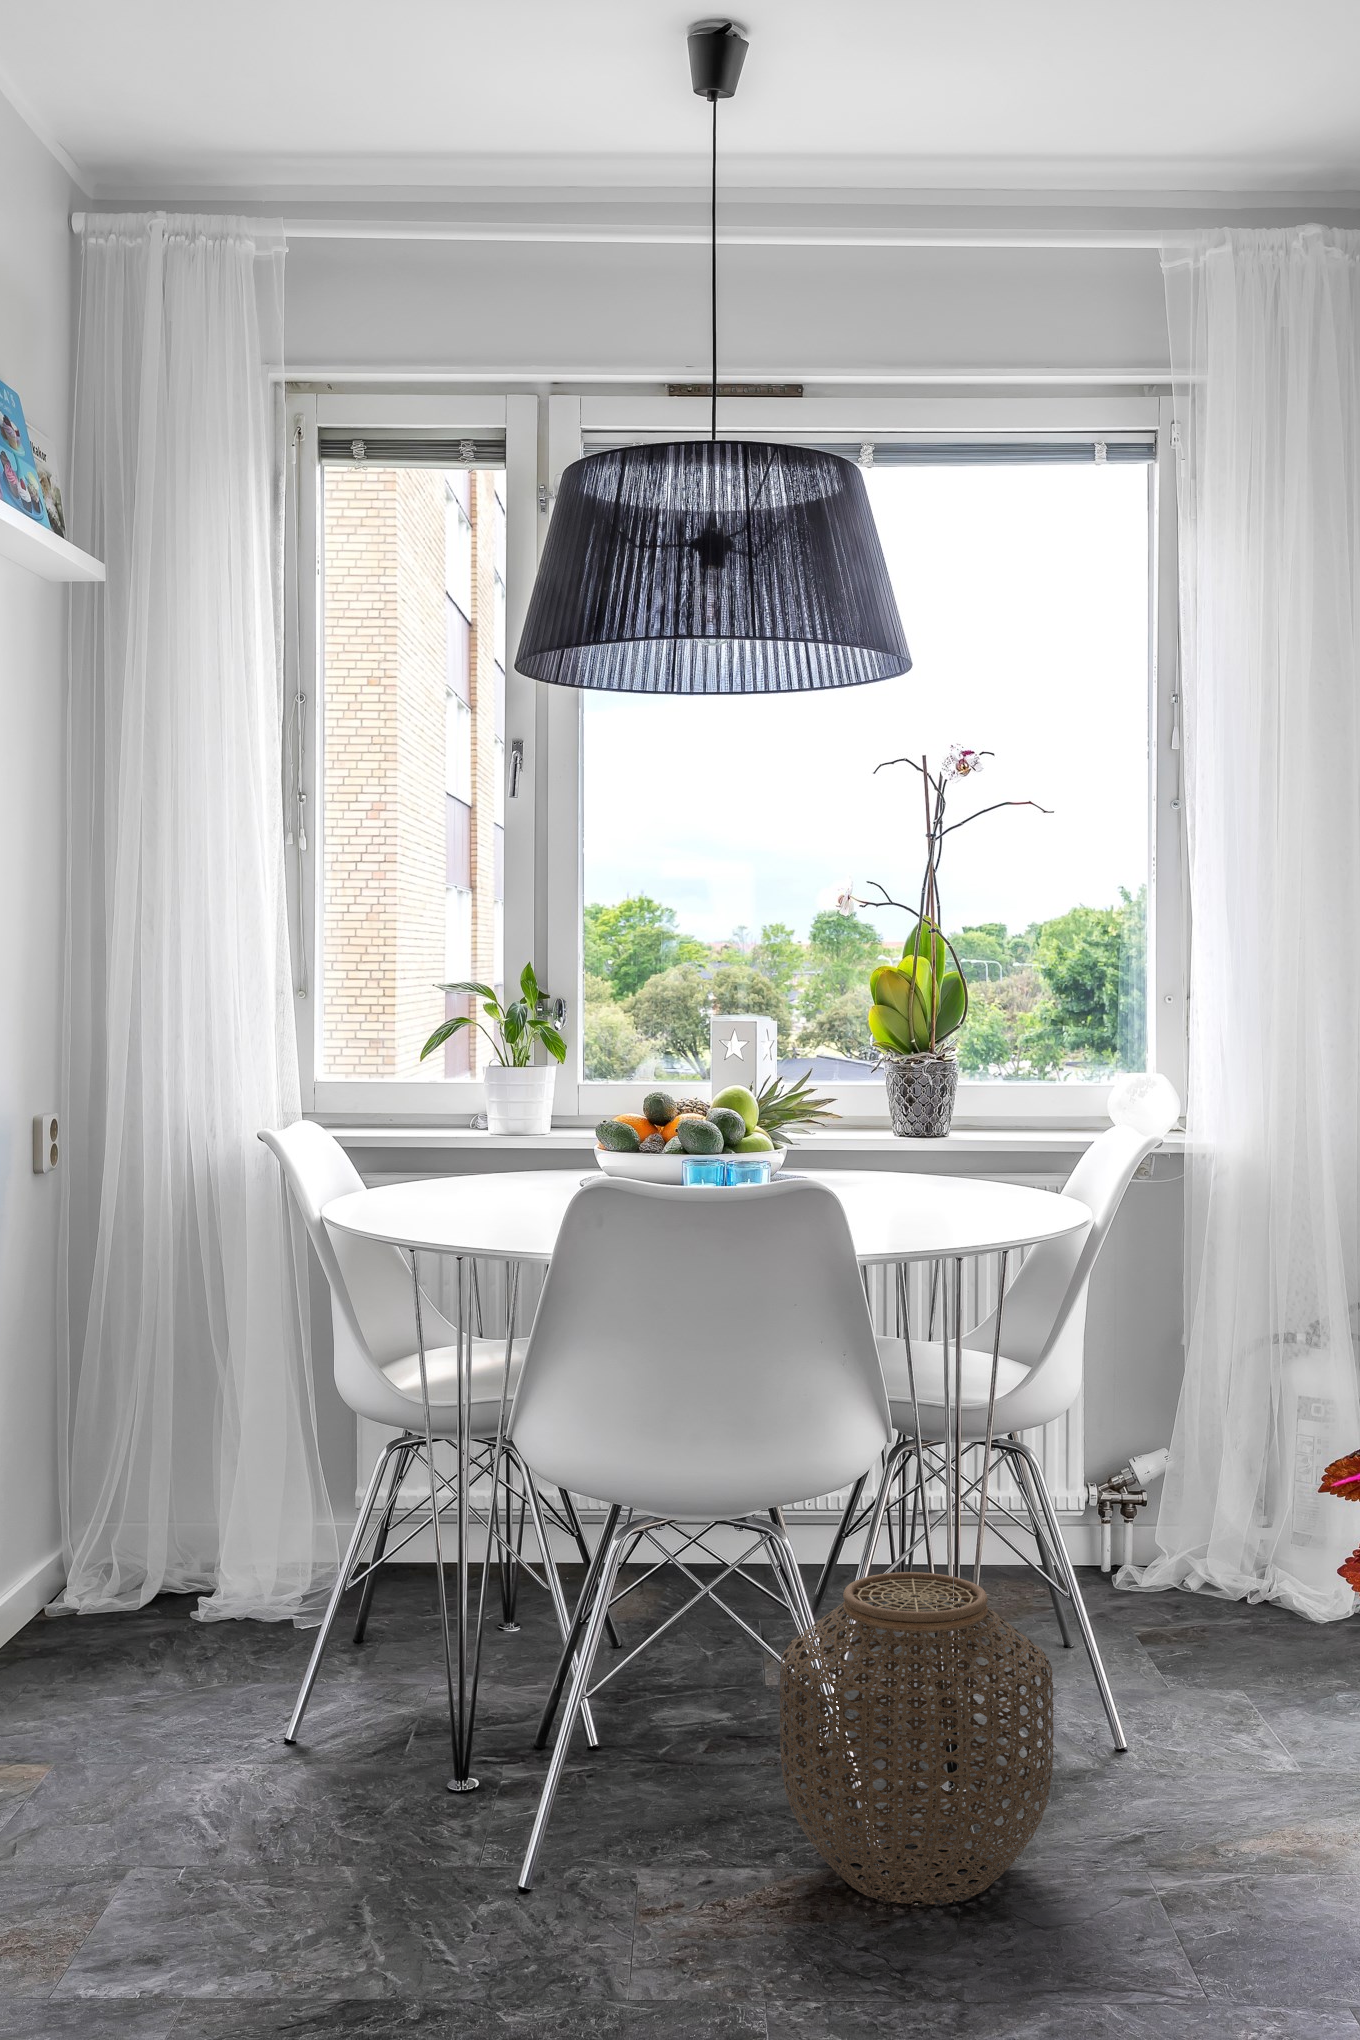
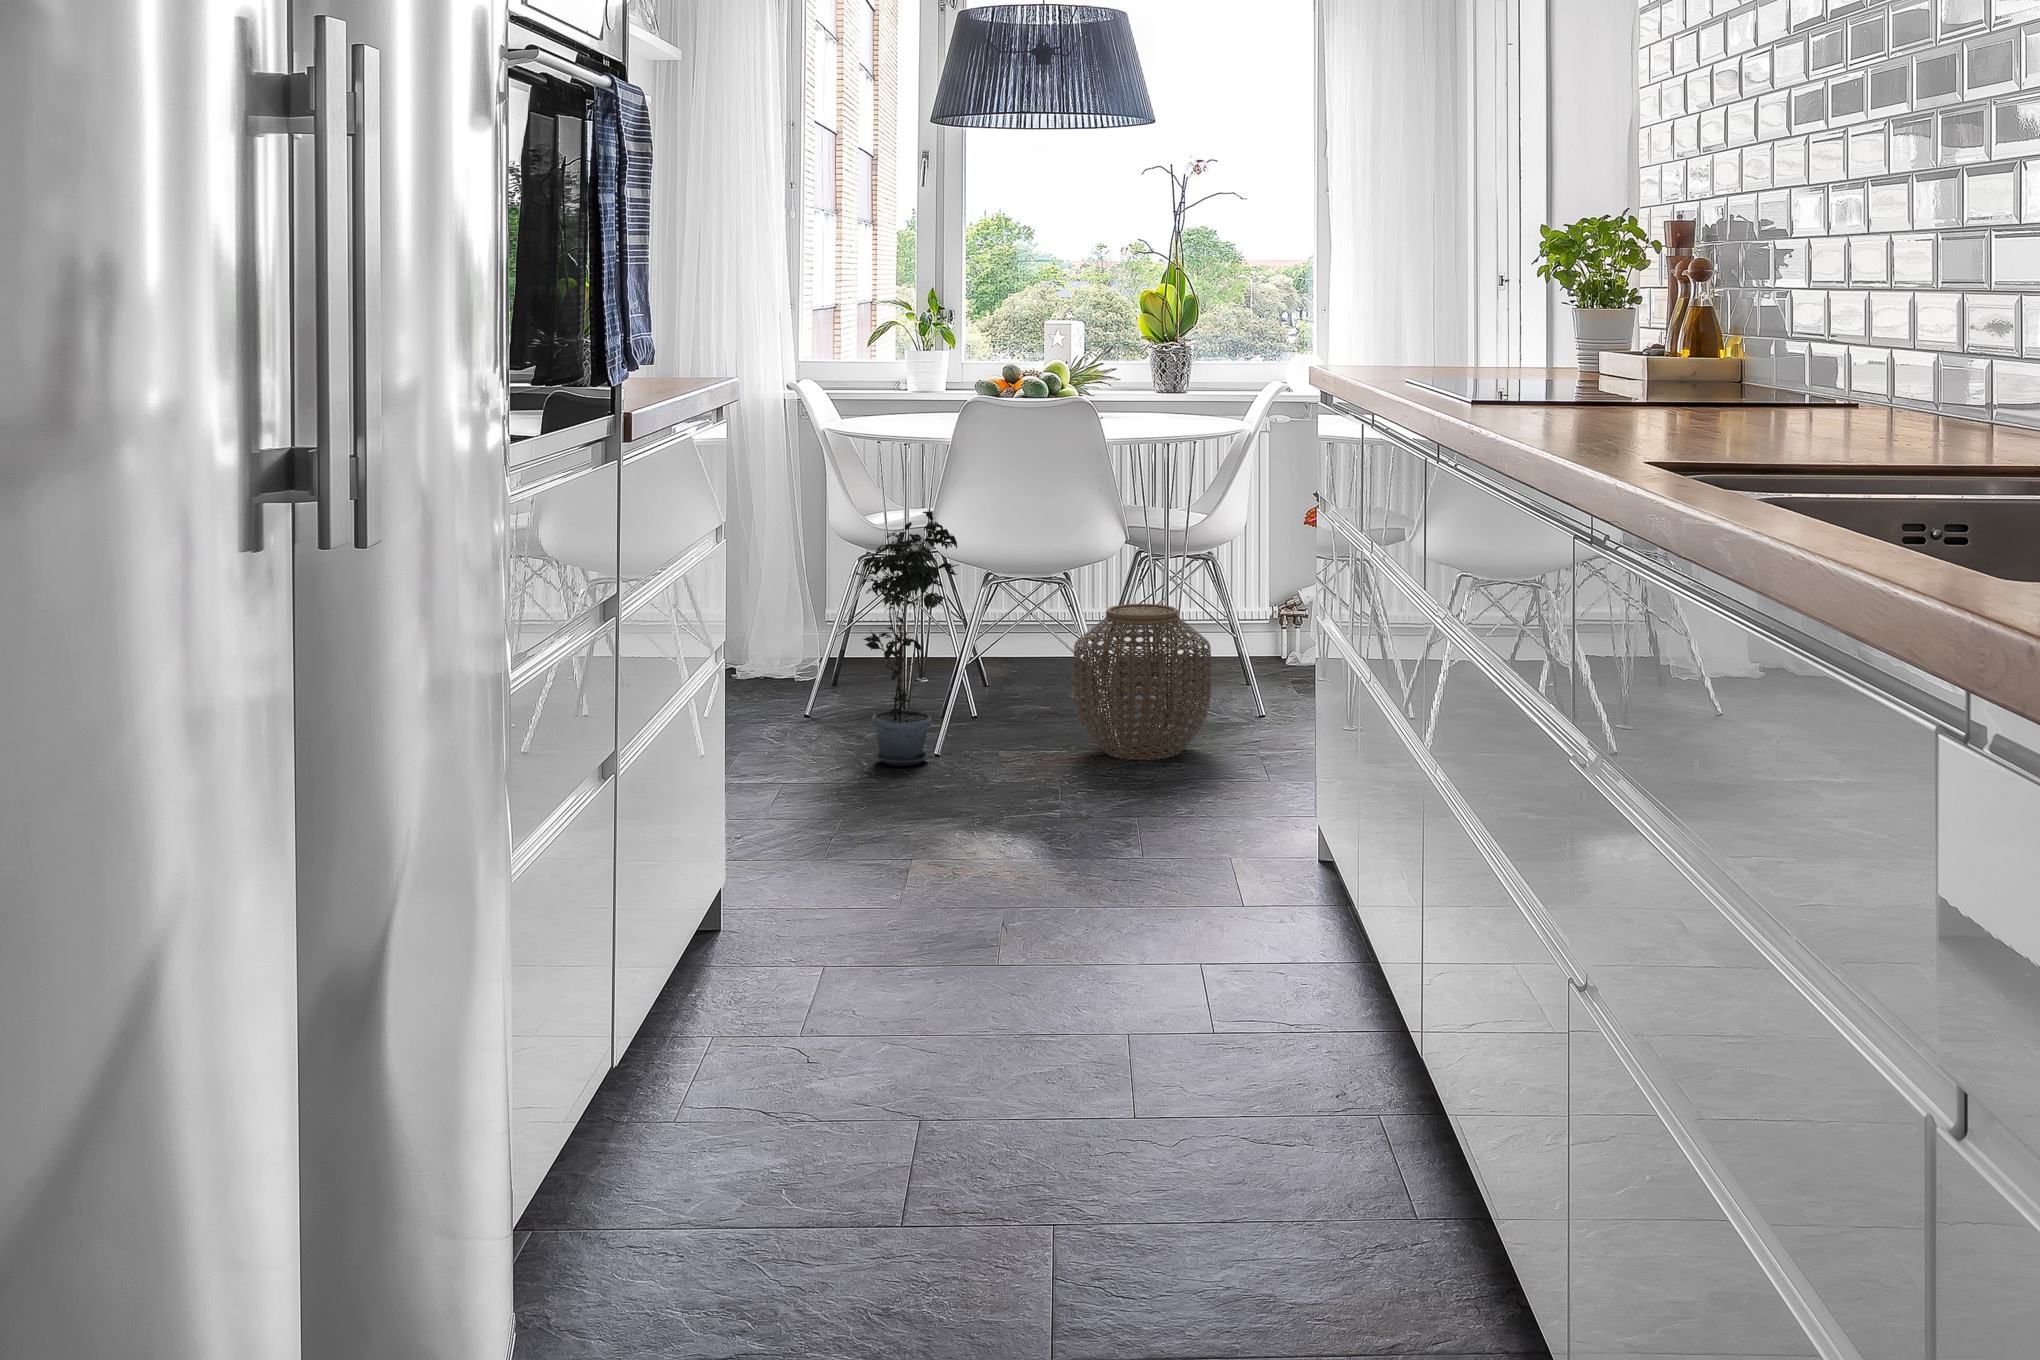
potted plant: none [334,1400,553,1924] -> present [850,511,959,766]

